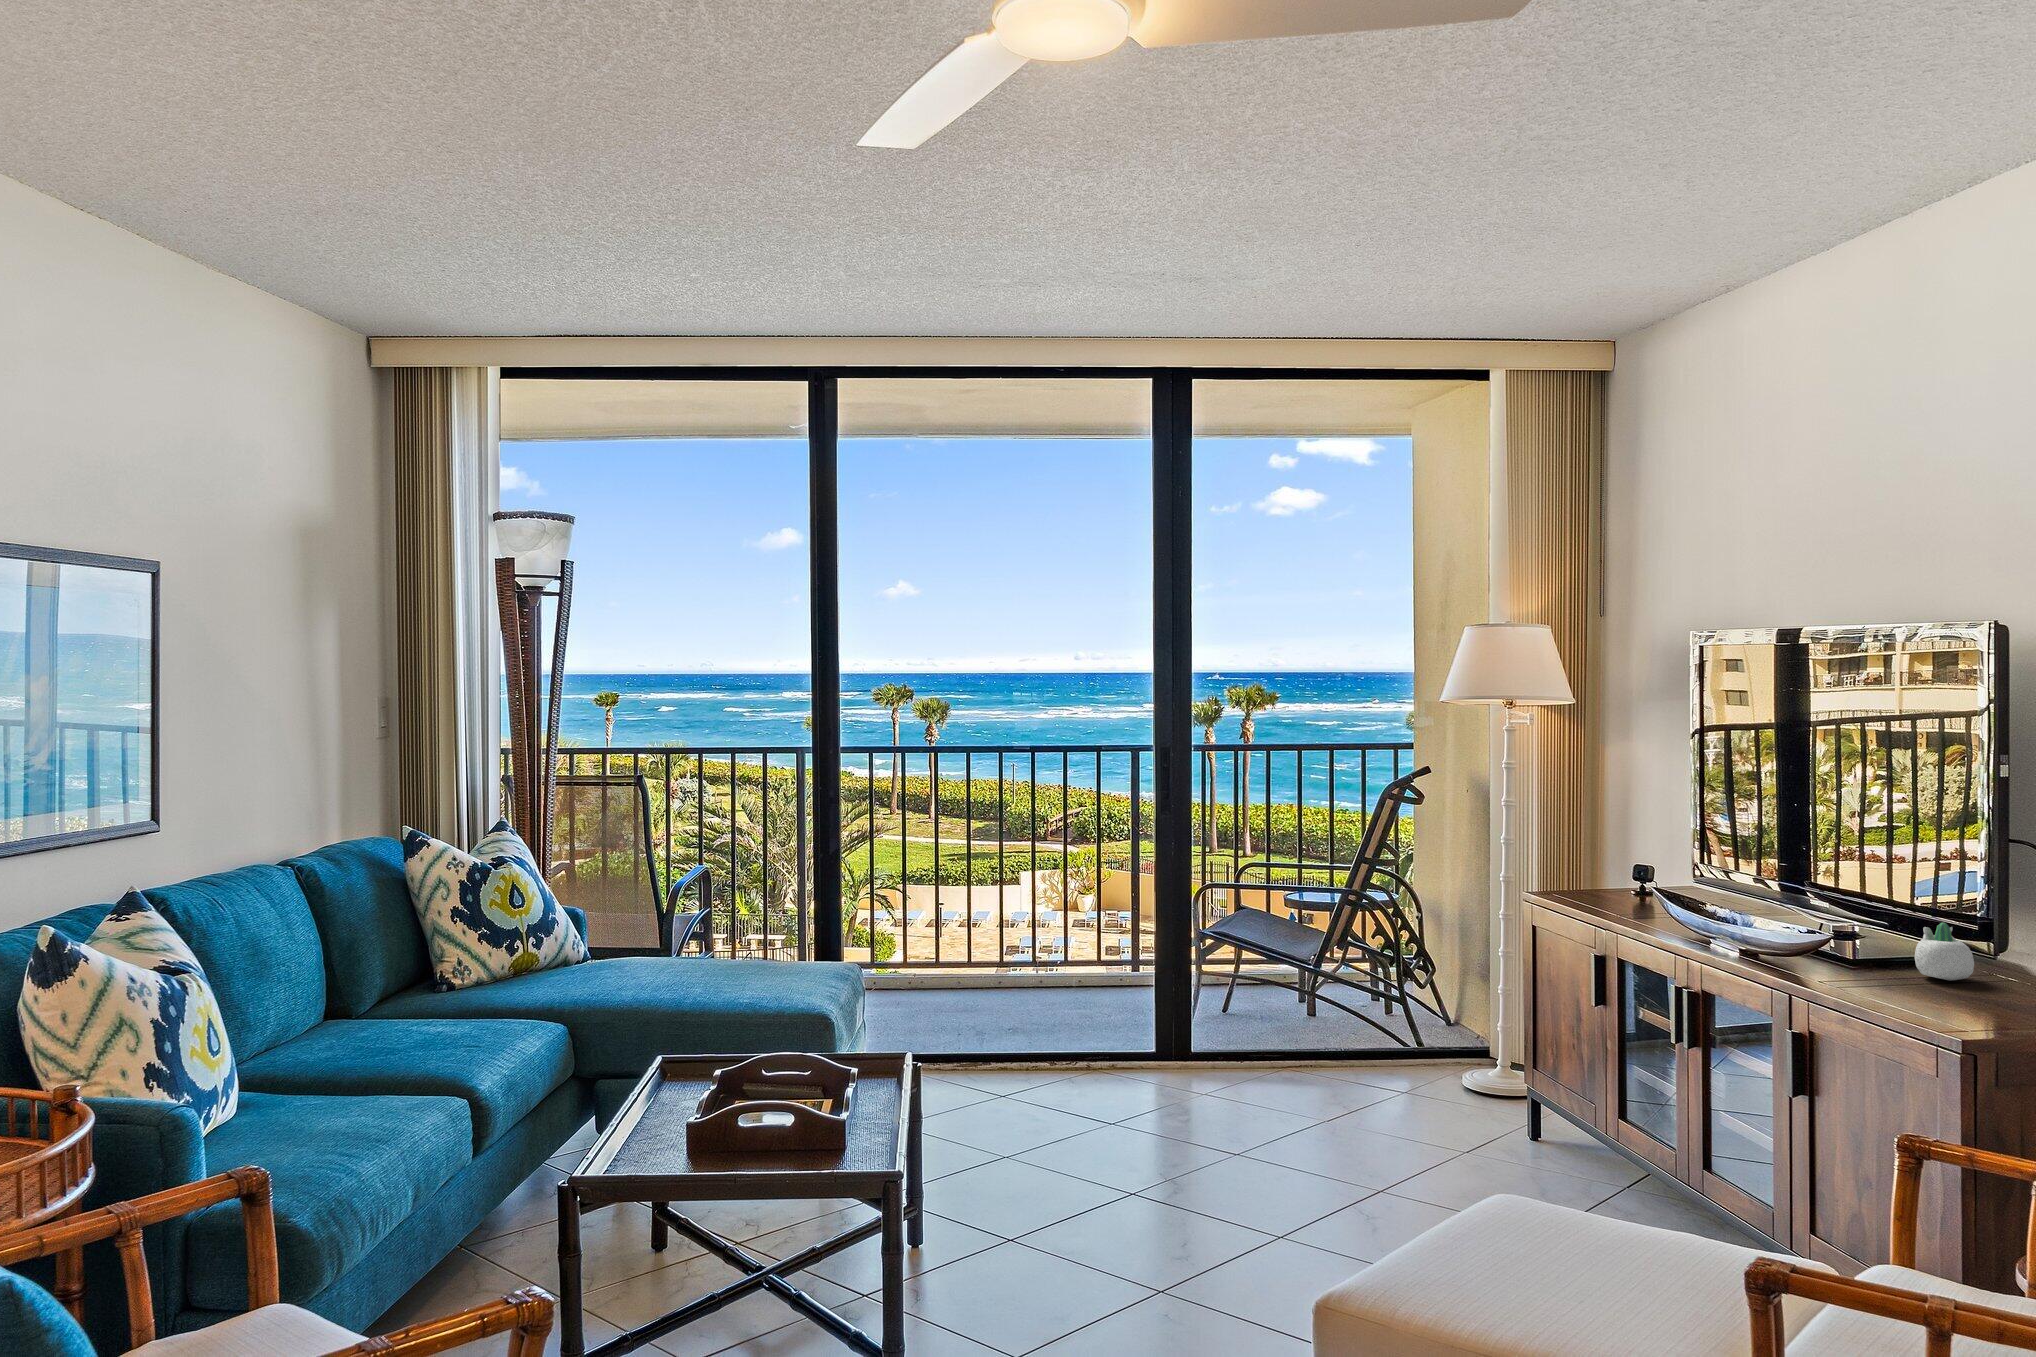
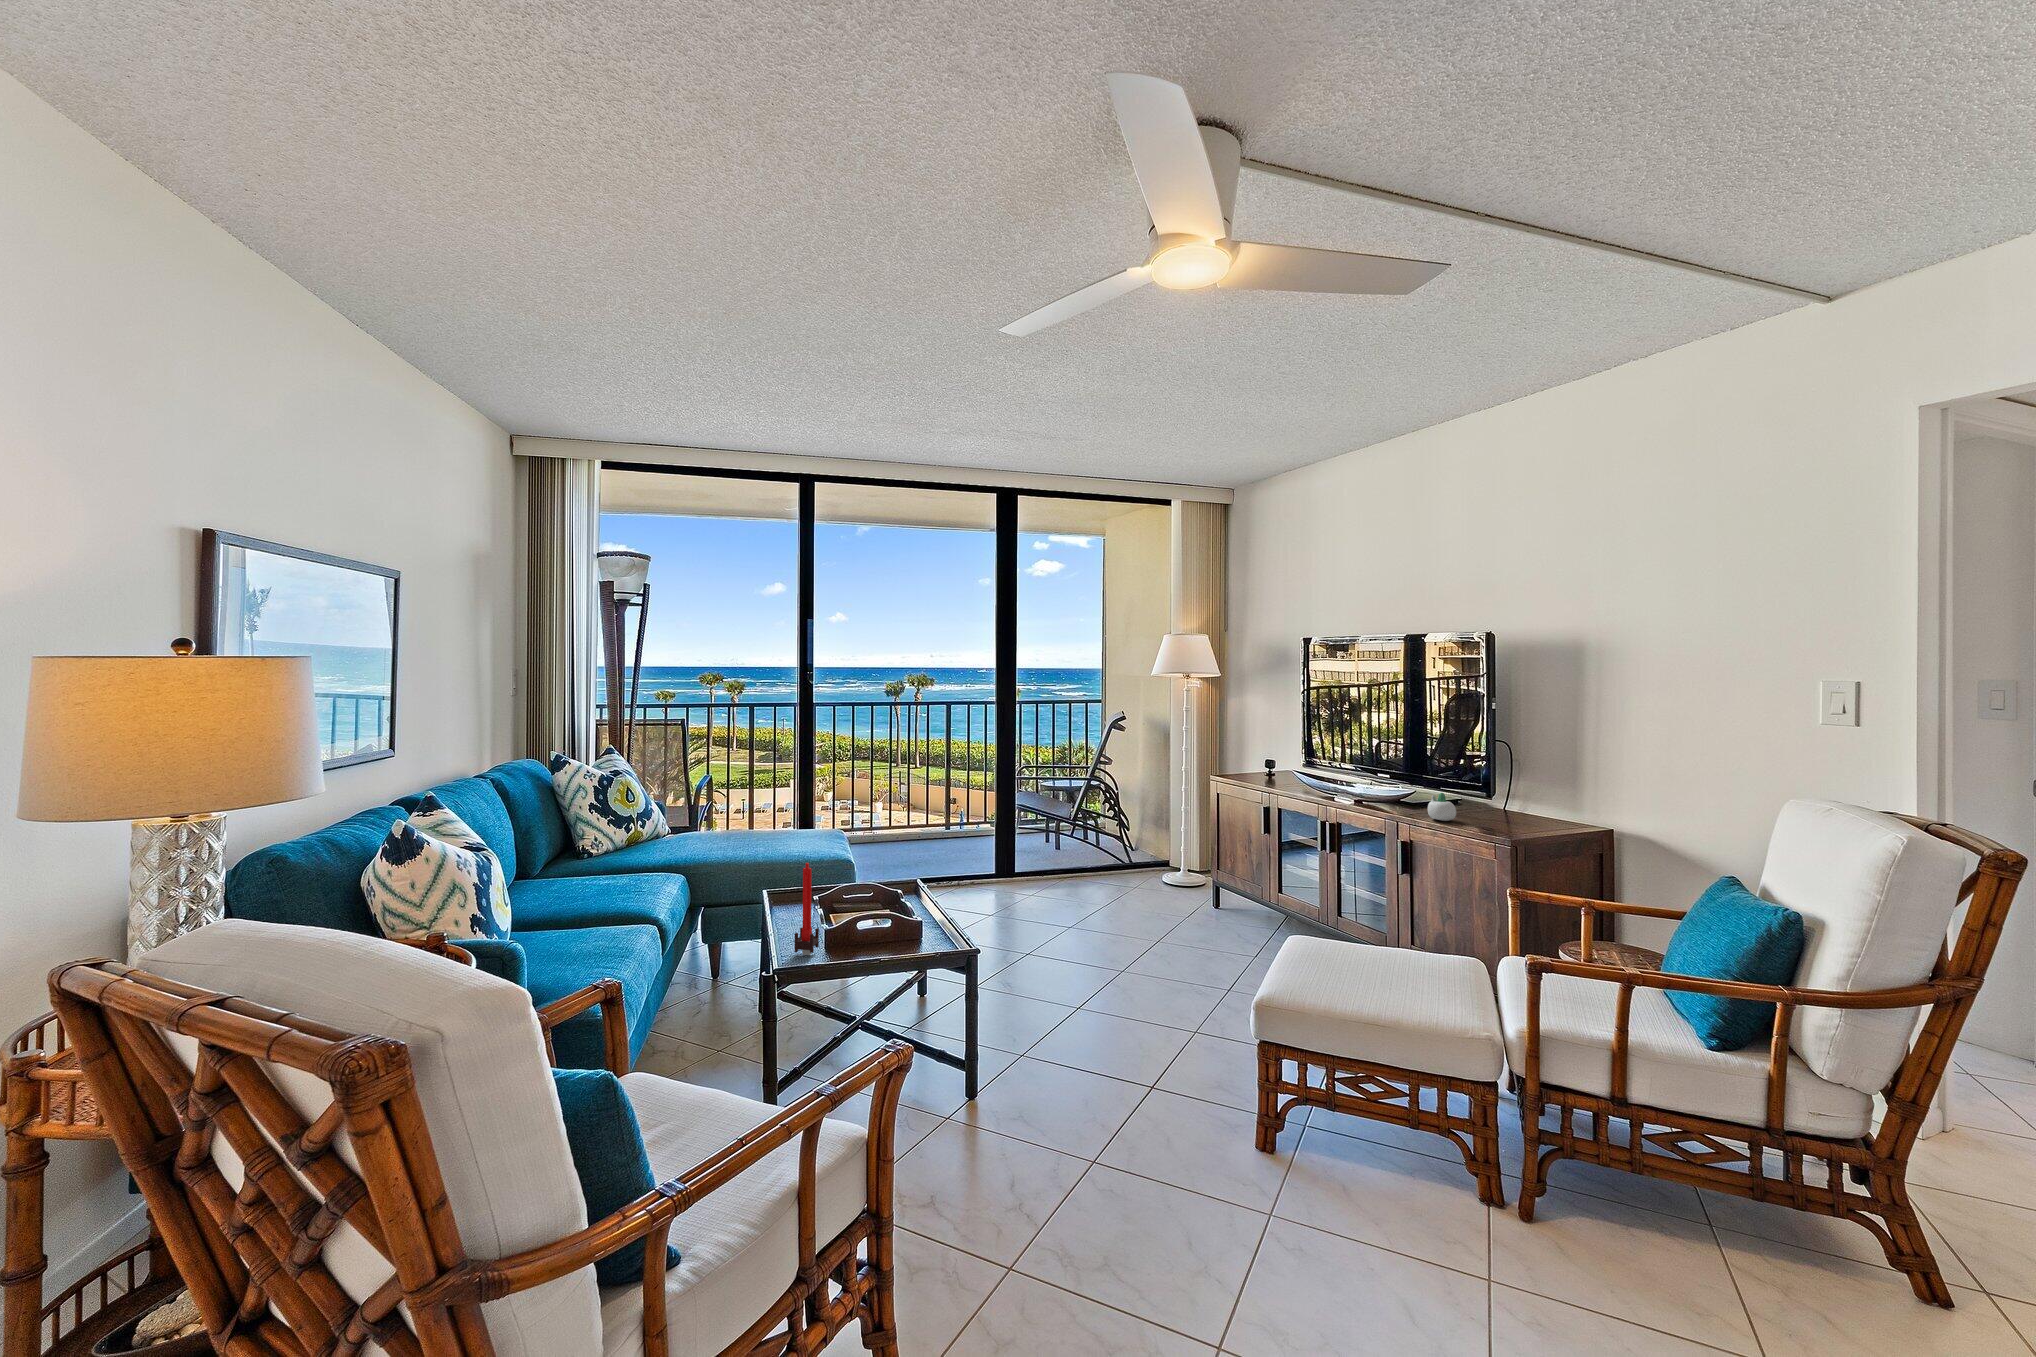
candle: none [628,1009,673,1165] -> present [795,863,819,955]

